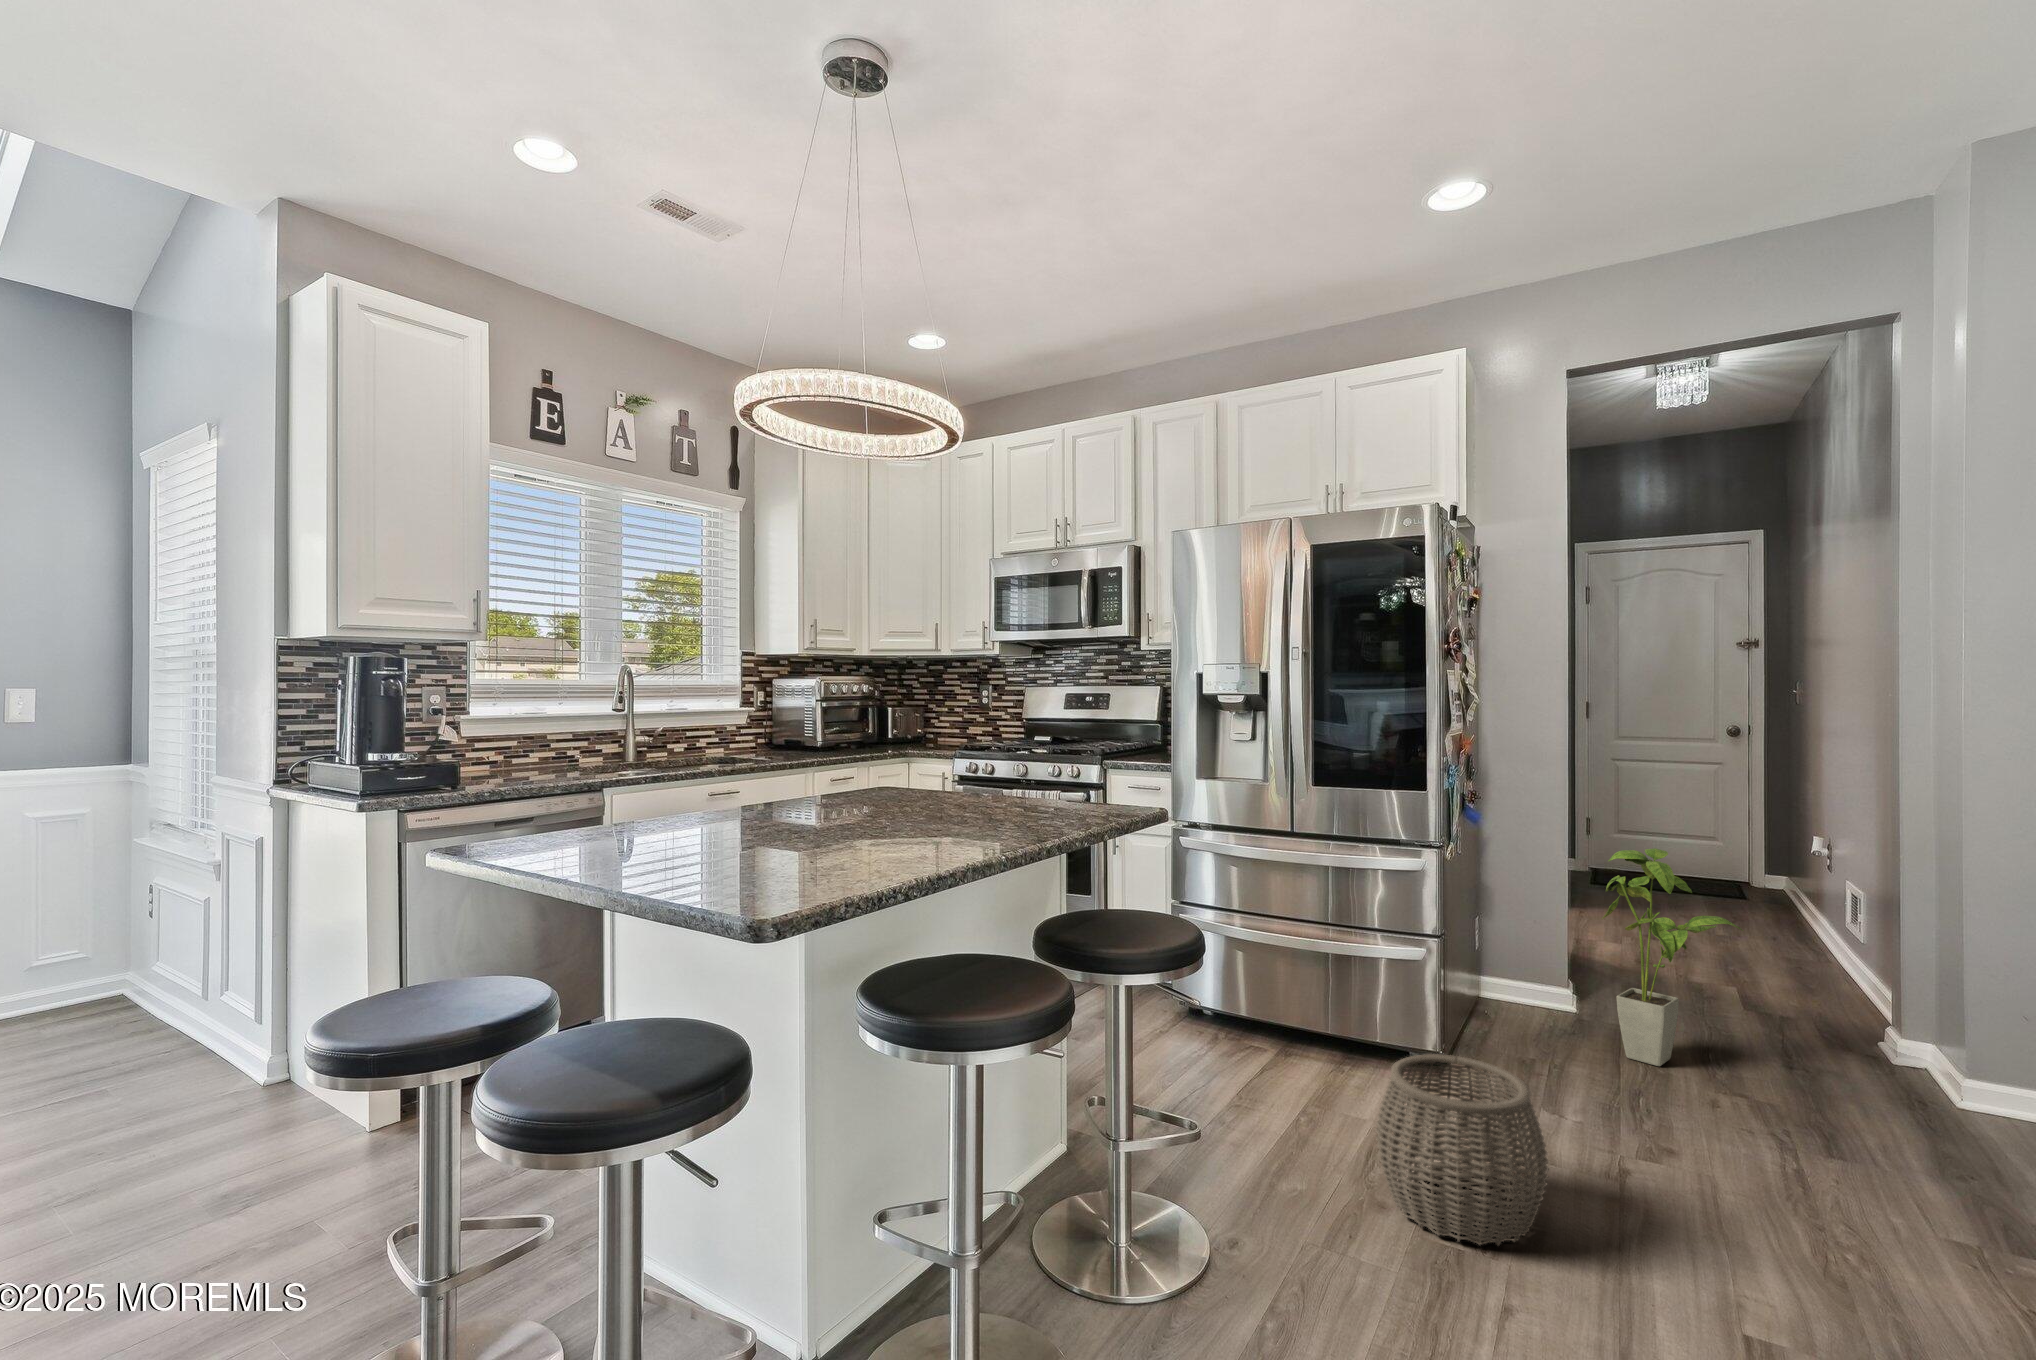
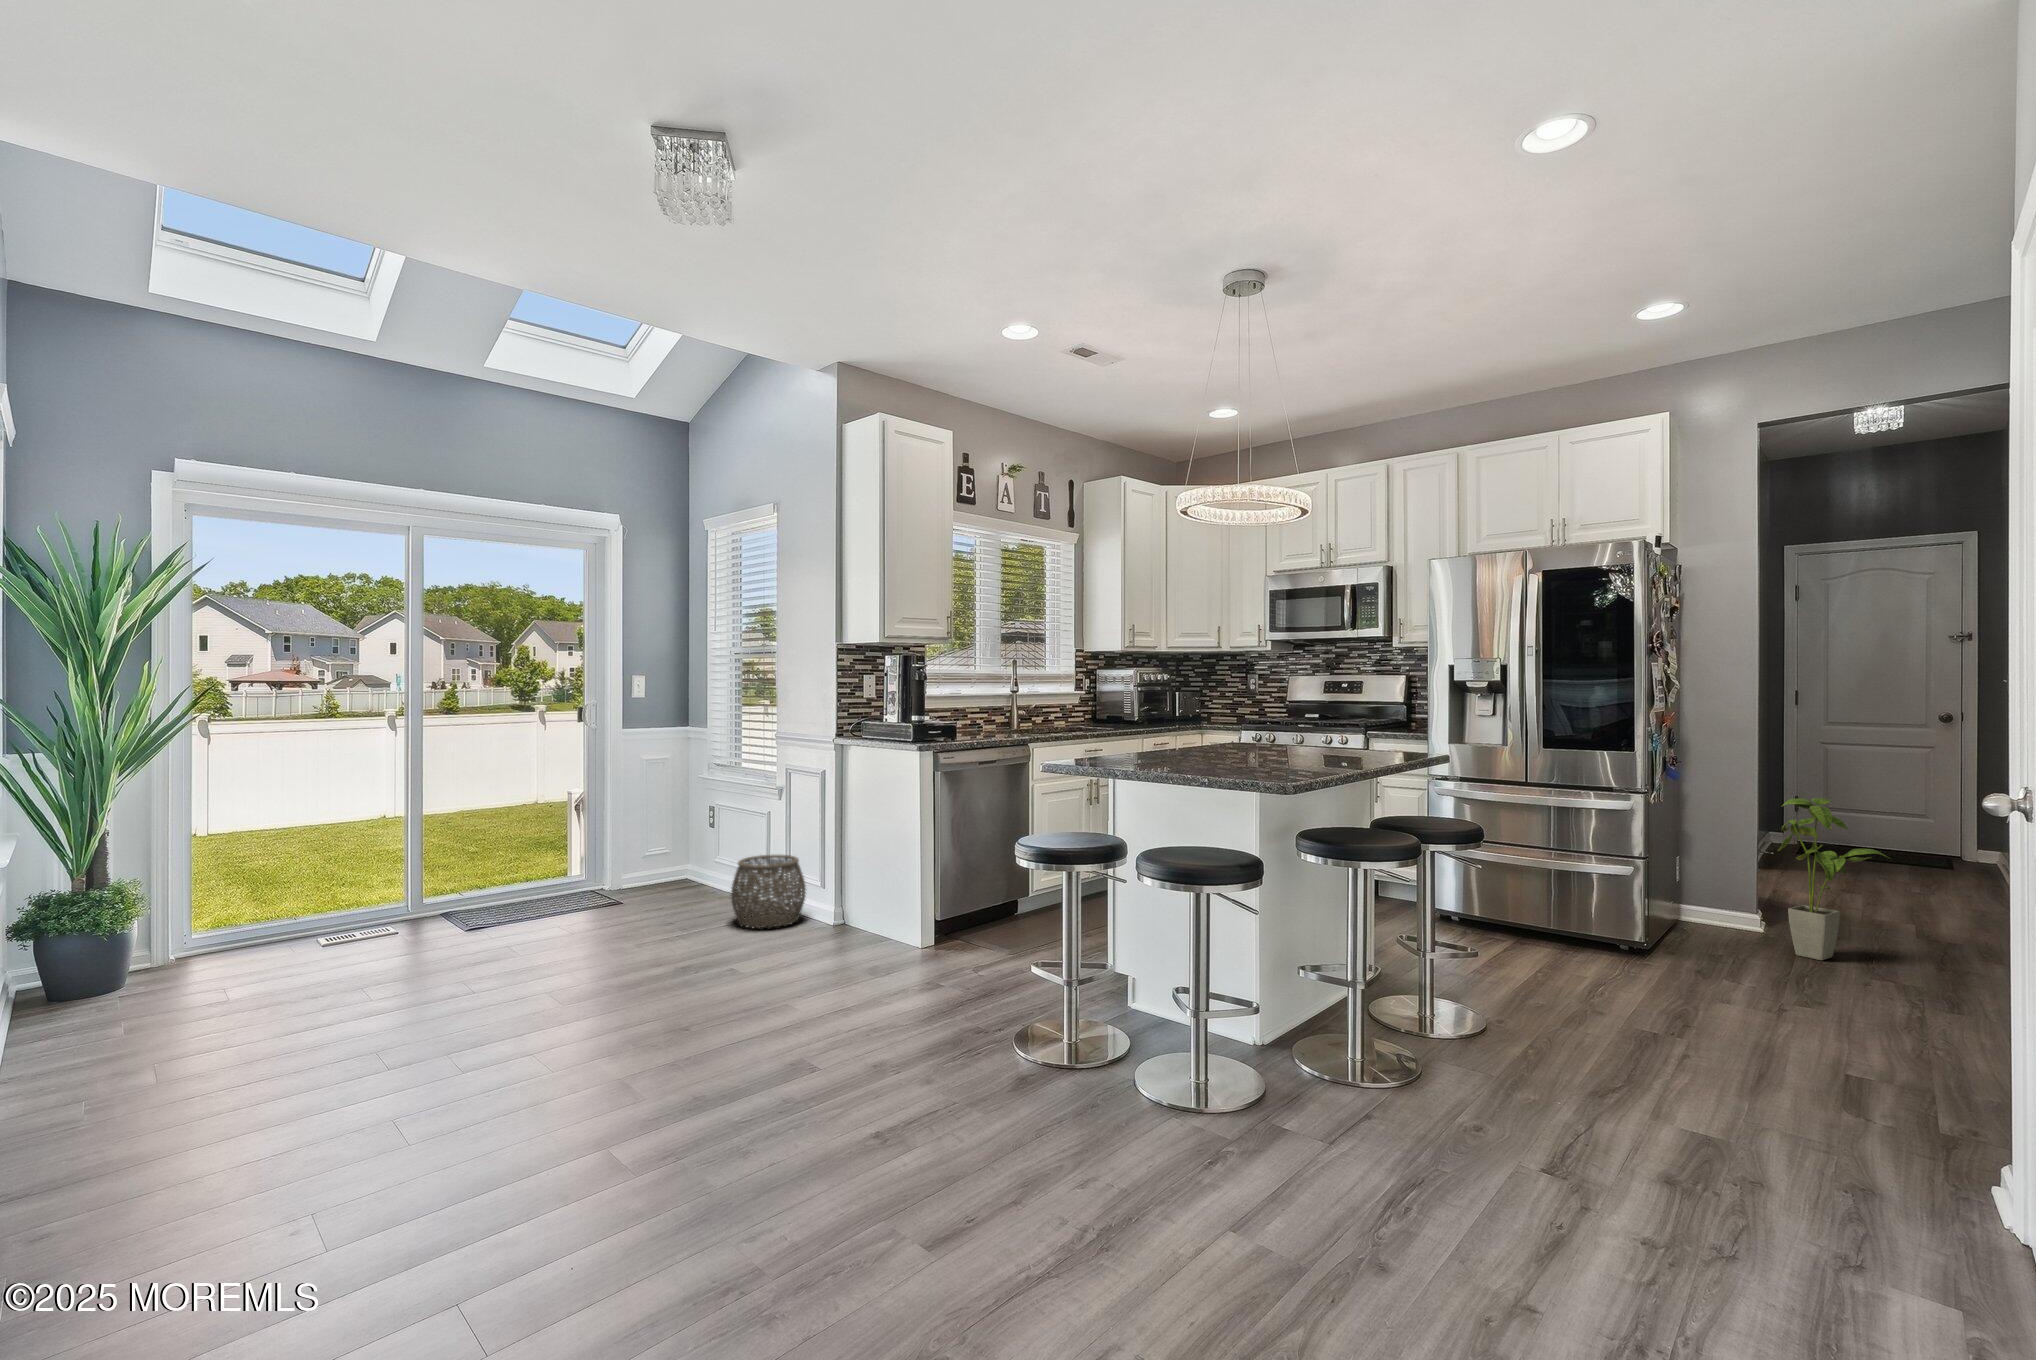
woven basket: present [1376,1054,1549,1245] -> present [731,855,806,929]

